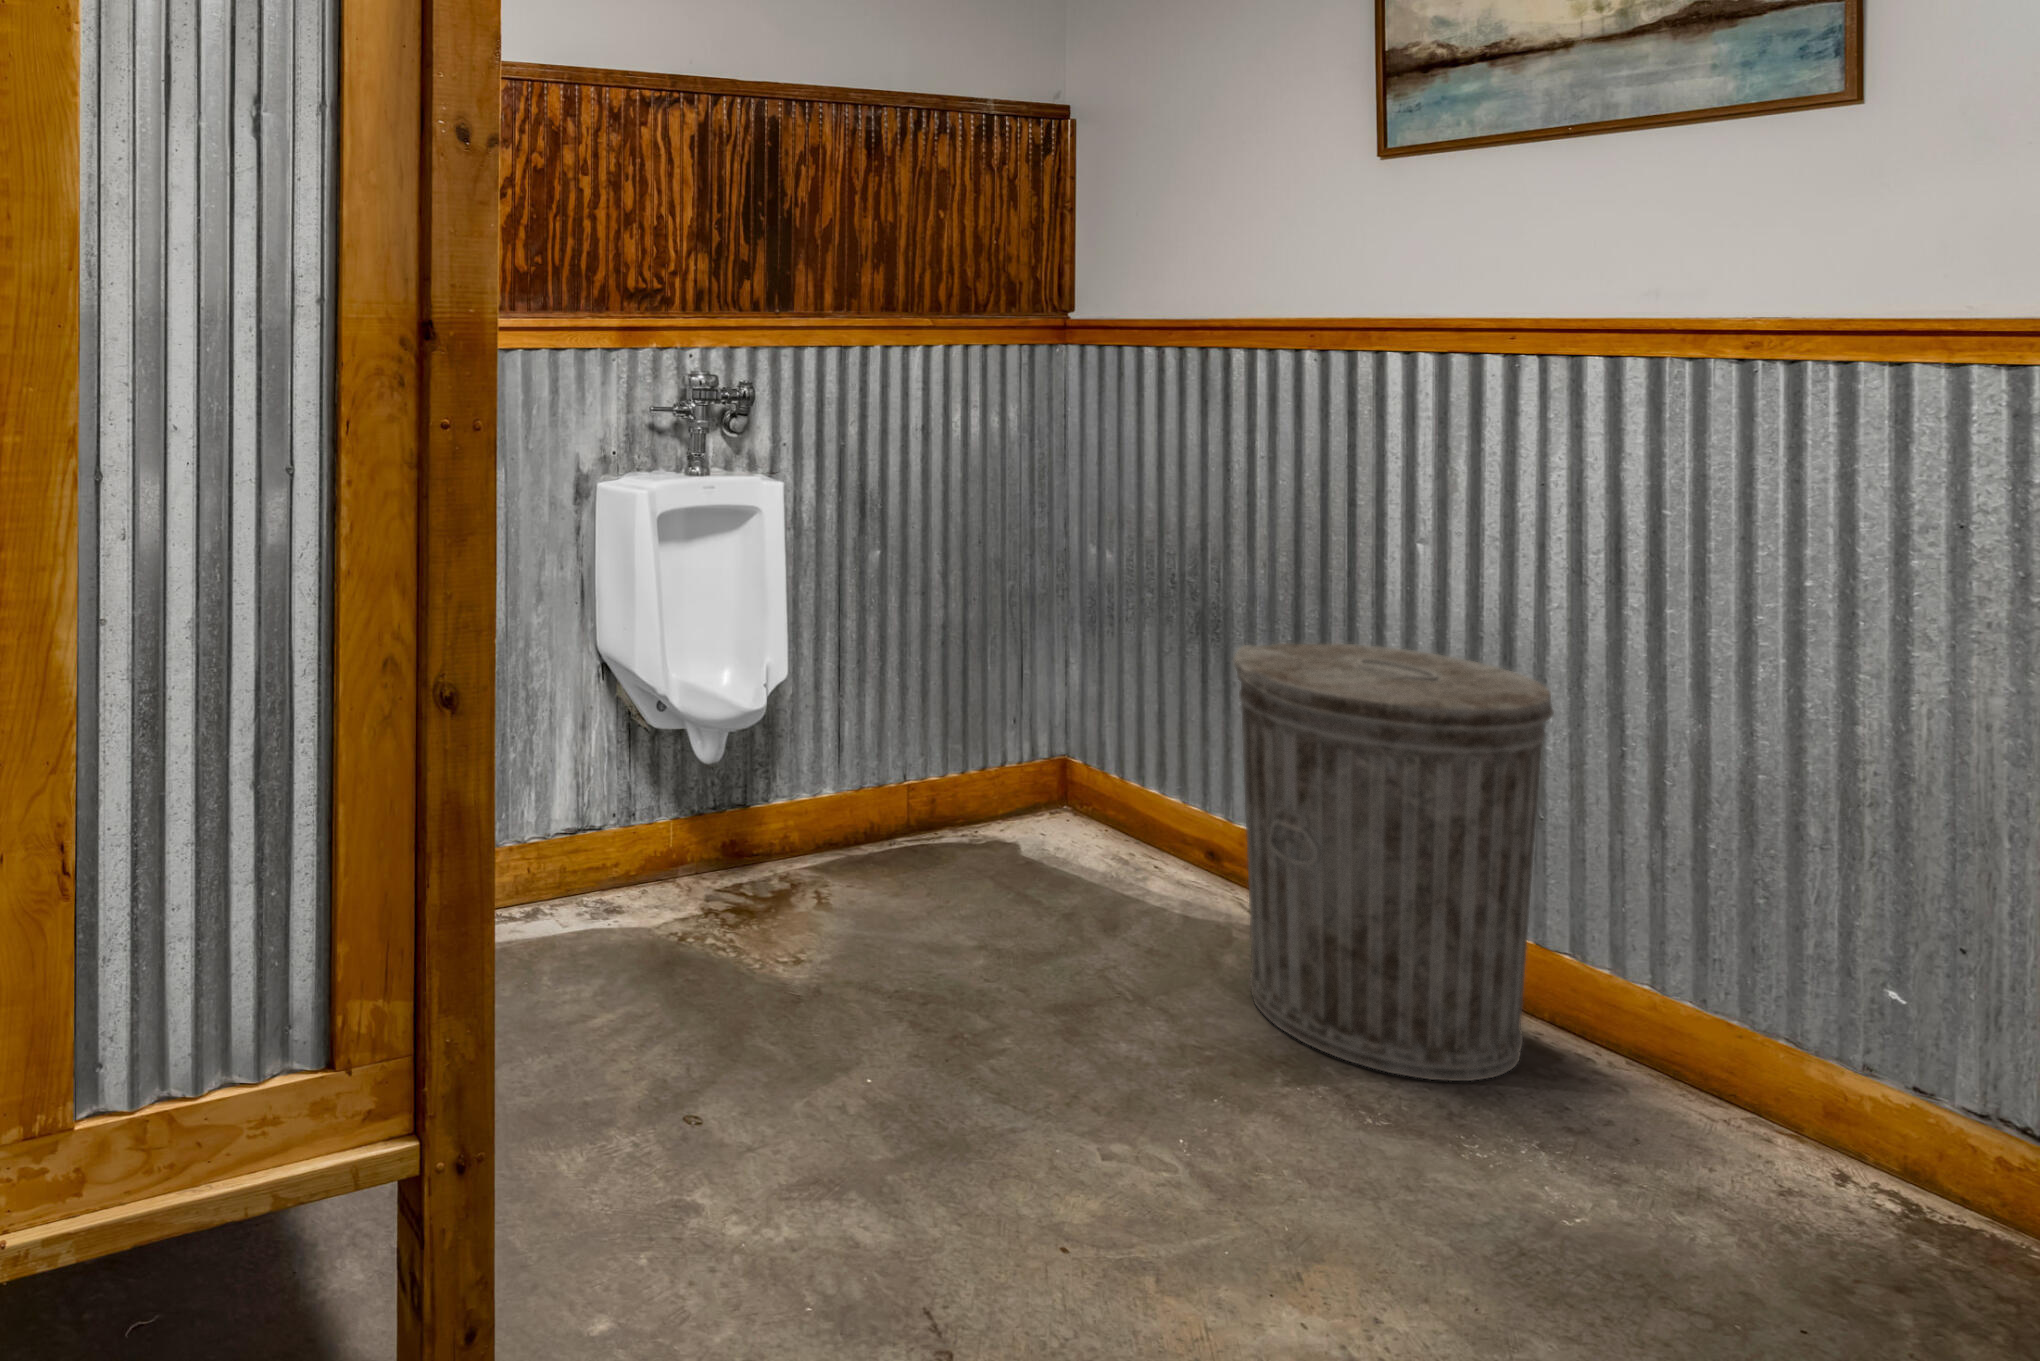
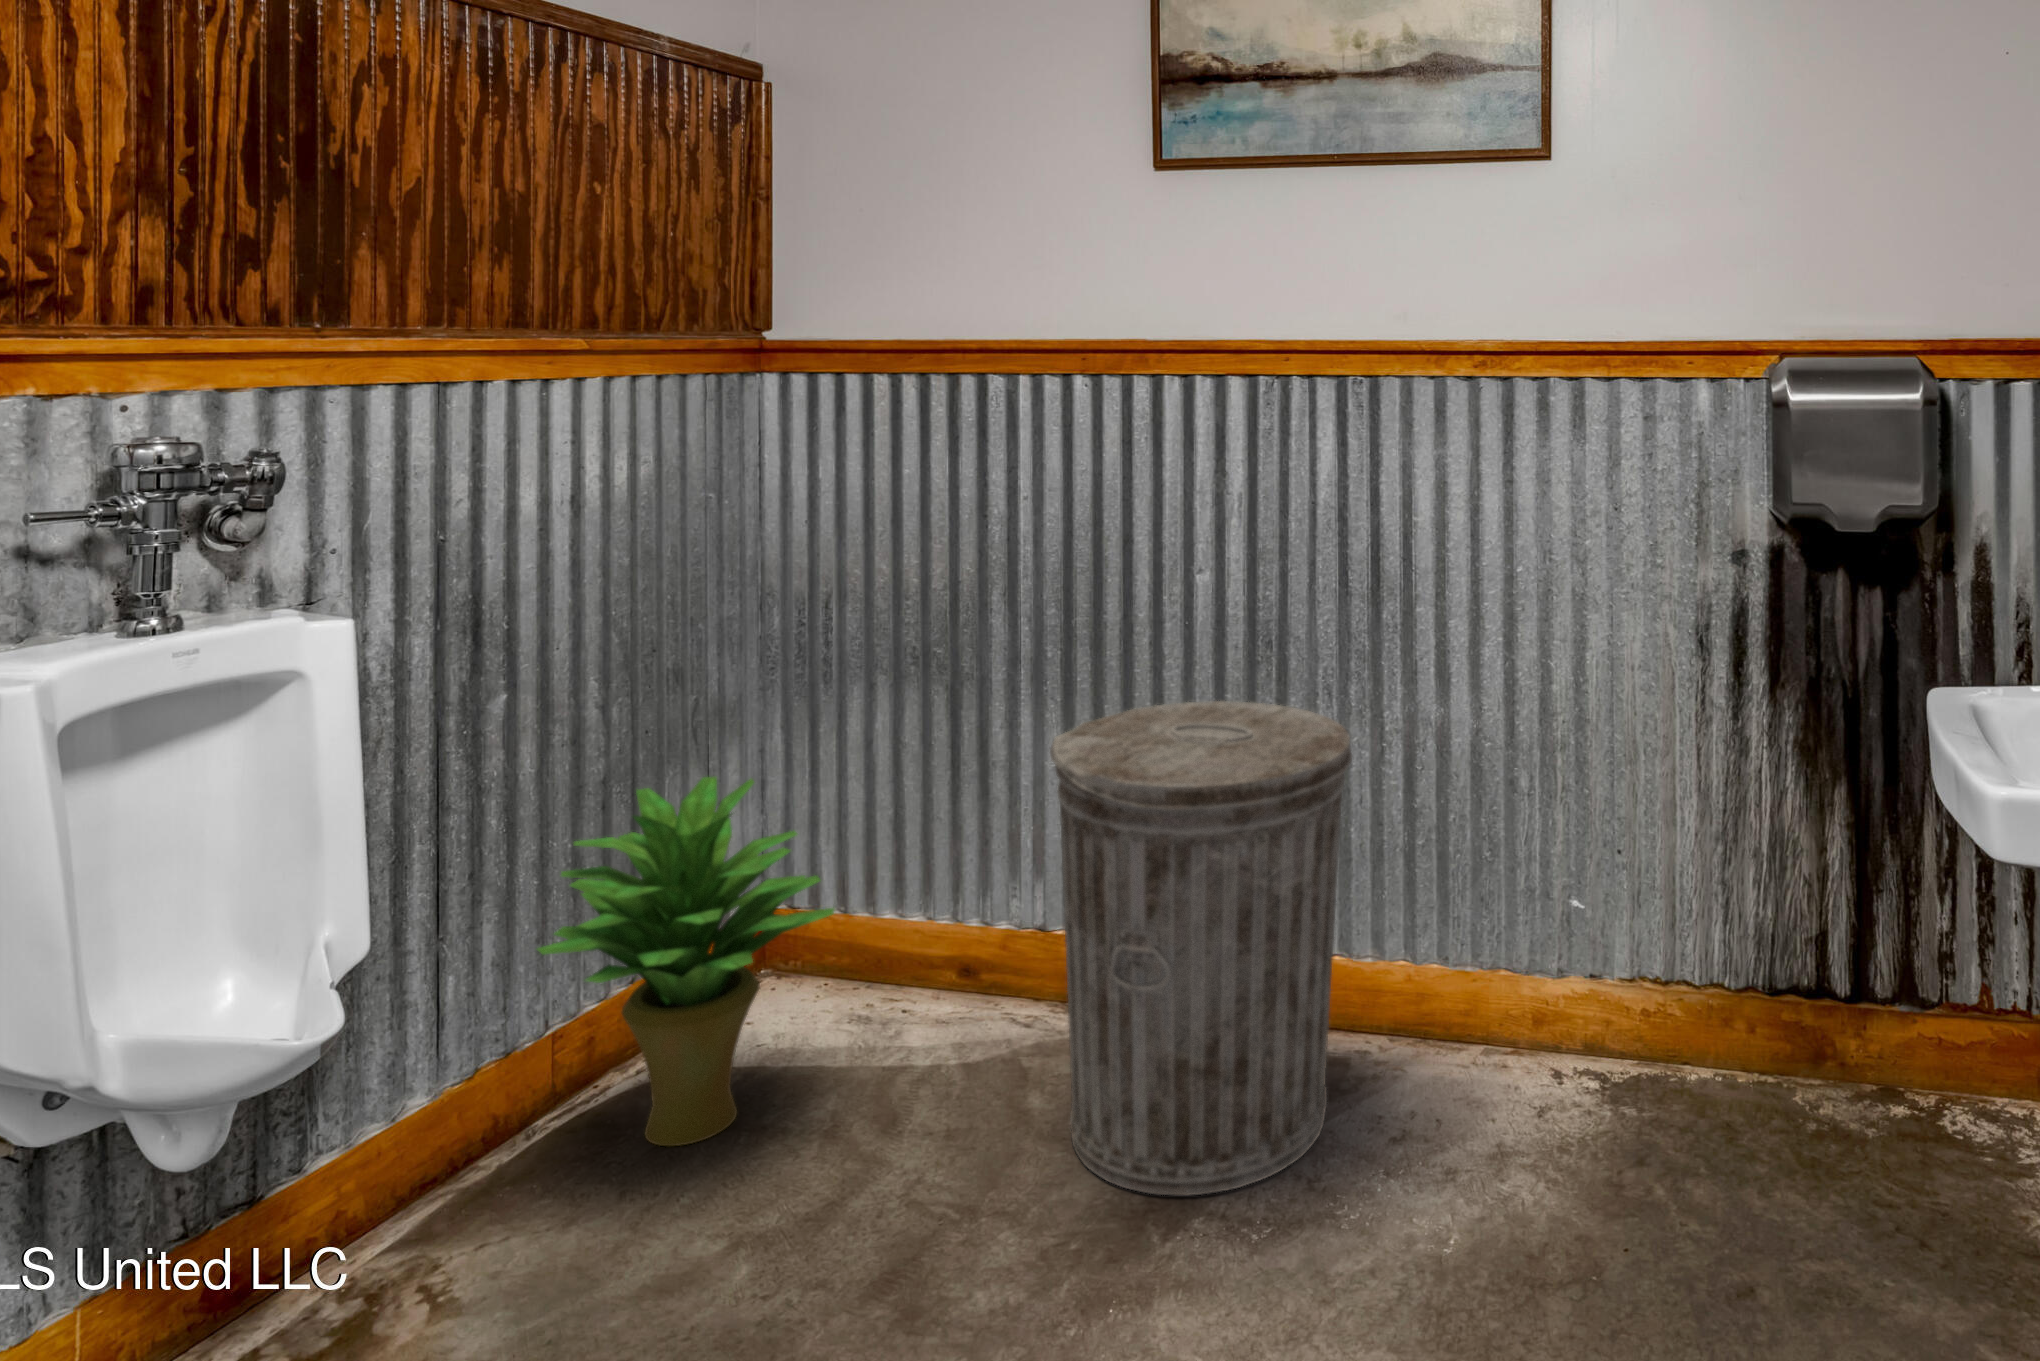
potted plant: none [886,632,1081,884] -> present [537,777,834,1146]

